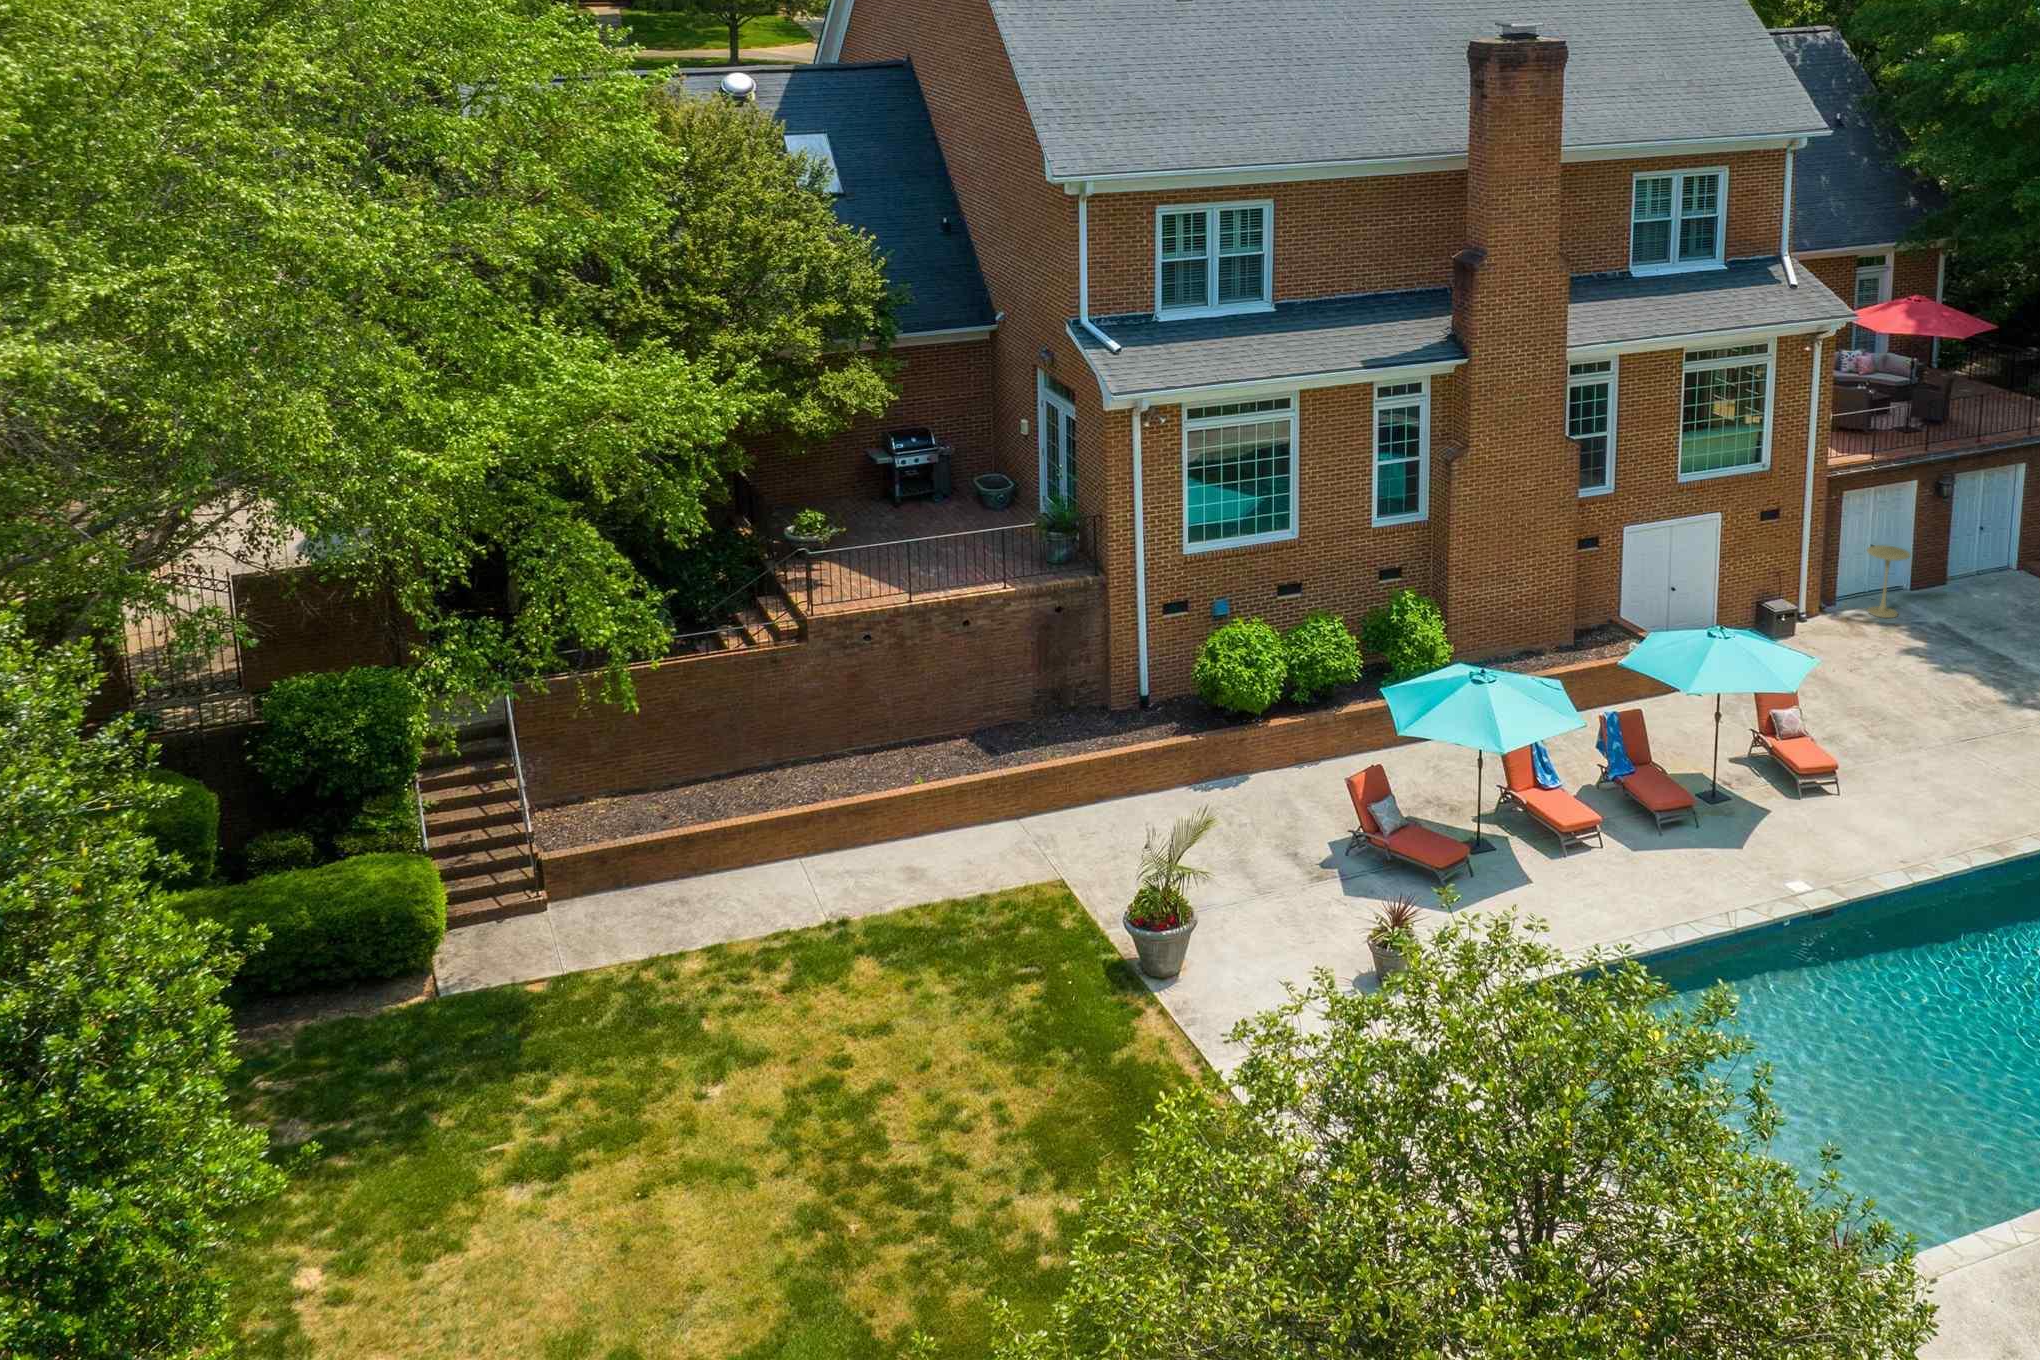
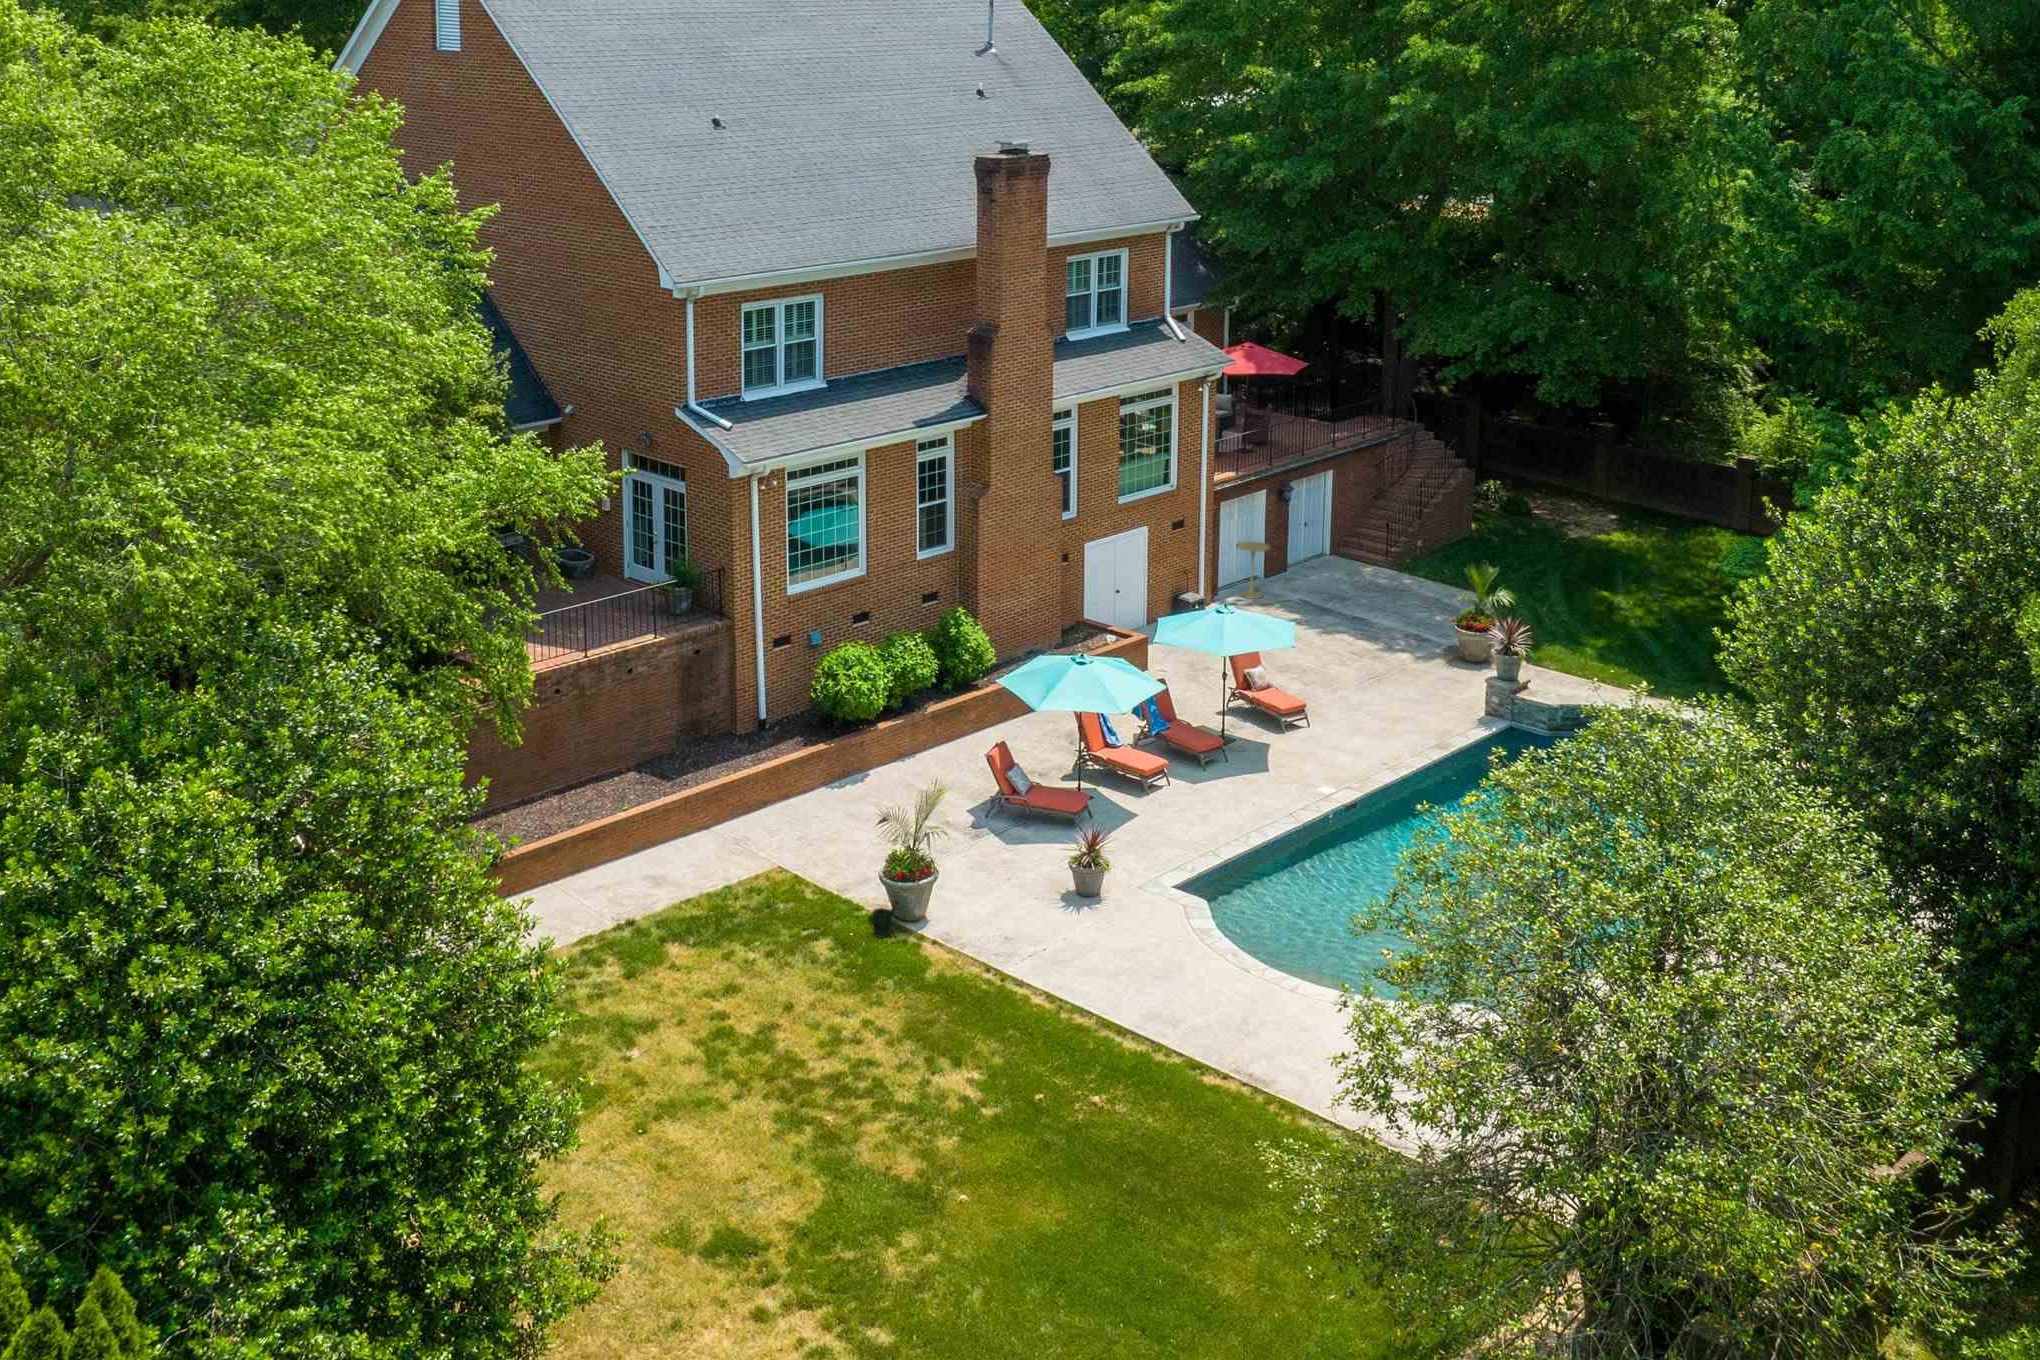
watering can: none [1094,948,1140,992] -> present [871,901,898,937]

